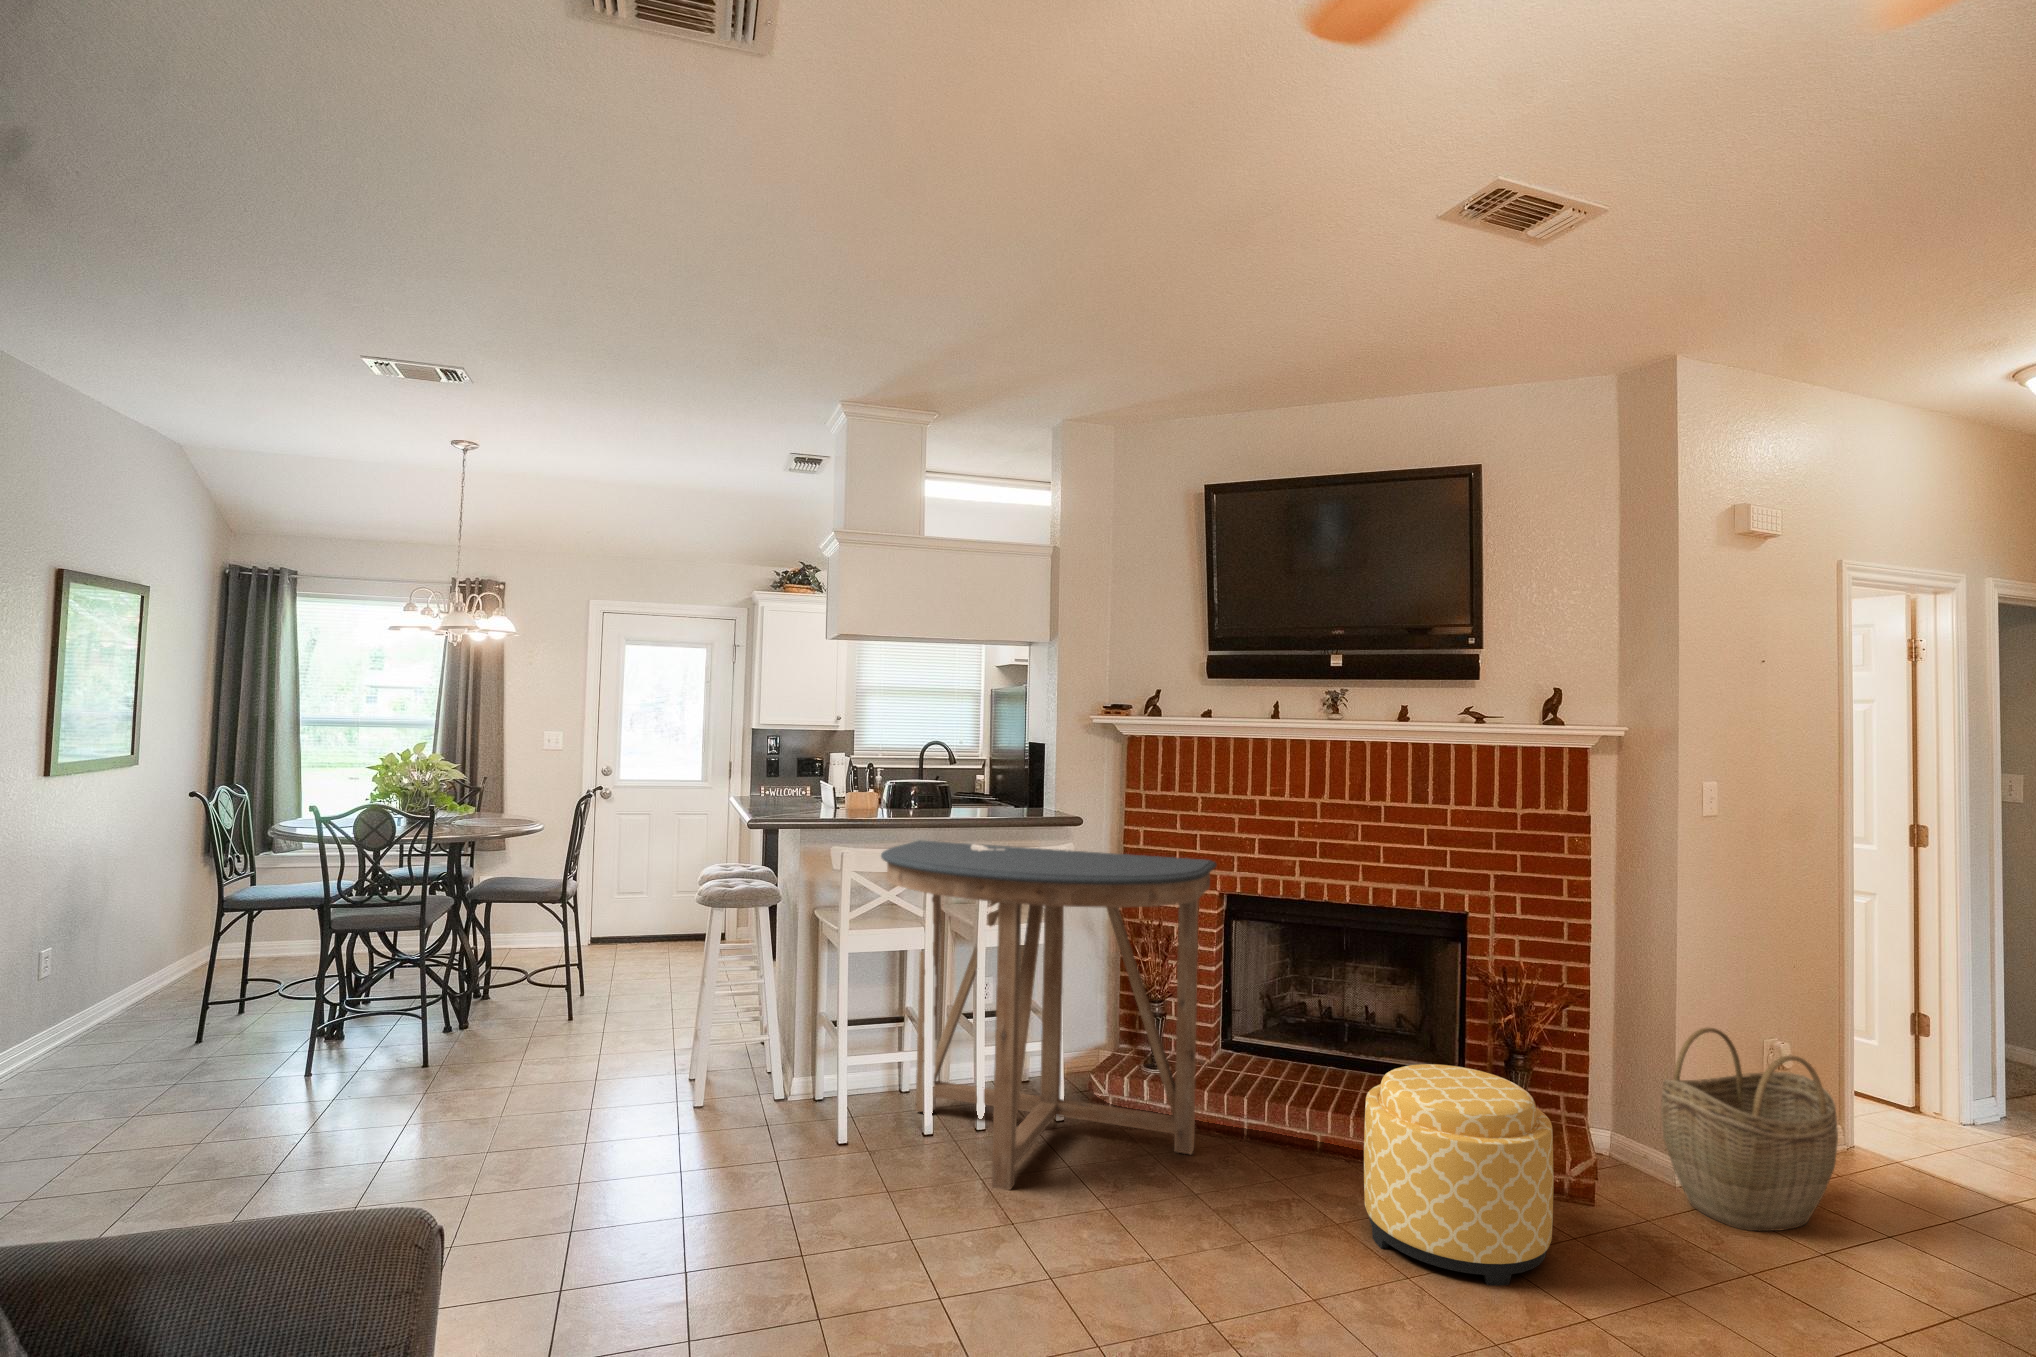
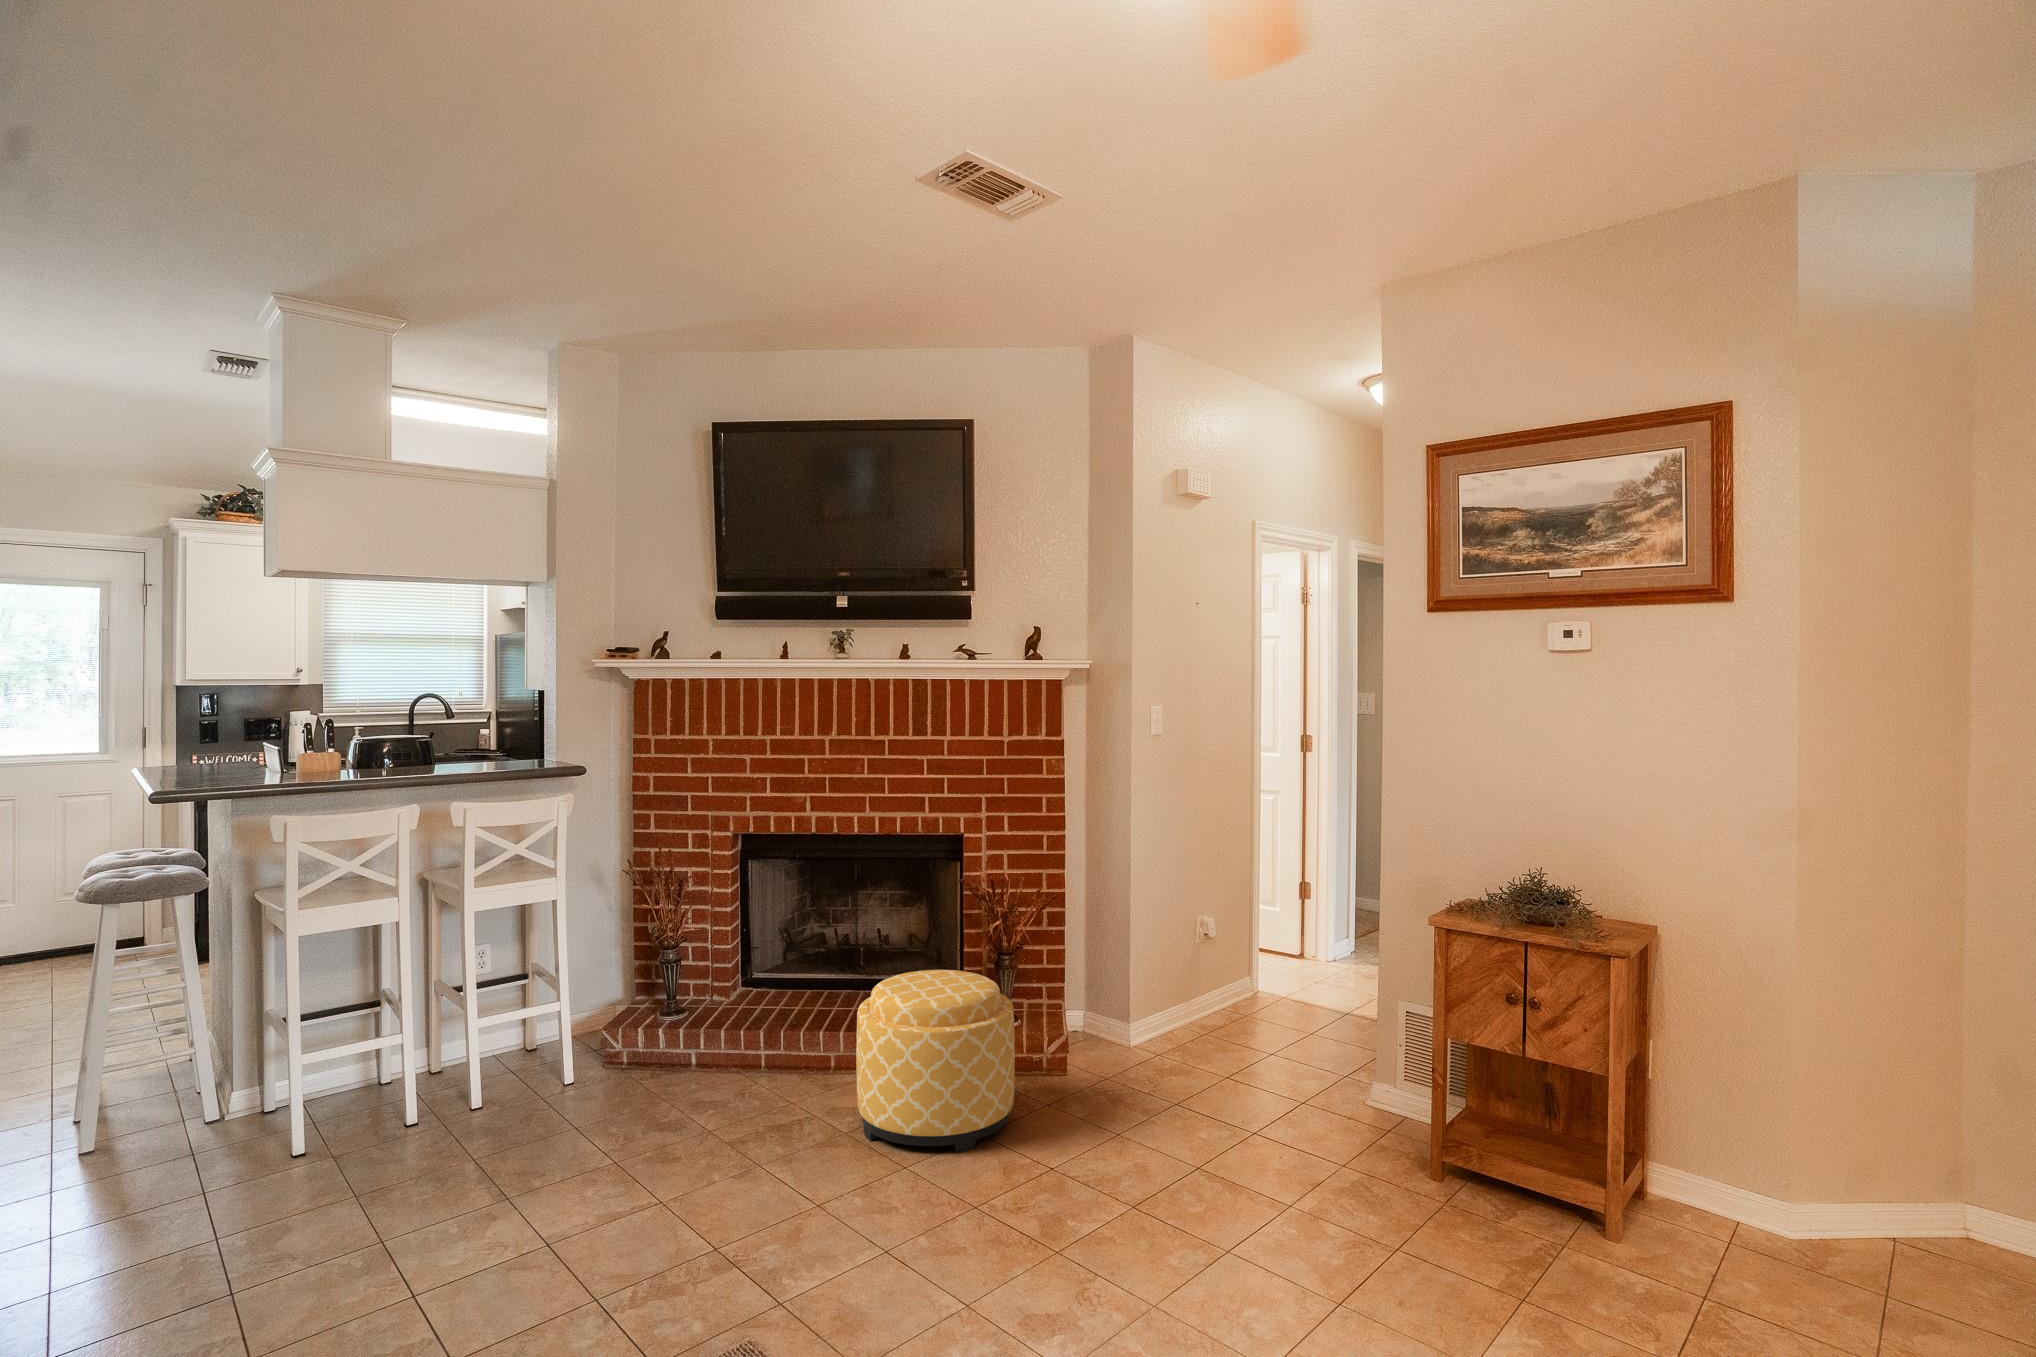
console table: present [881,840,1217,1190] -> none [335,802,722,1159]
woven basket: present [1661,1028,1838,1231] -> none [1113,911,1237,1072]

